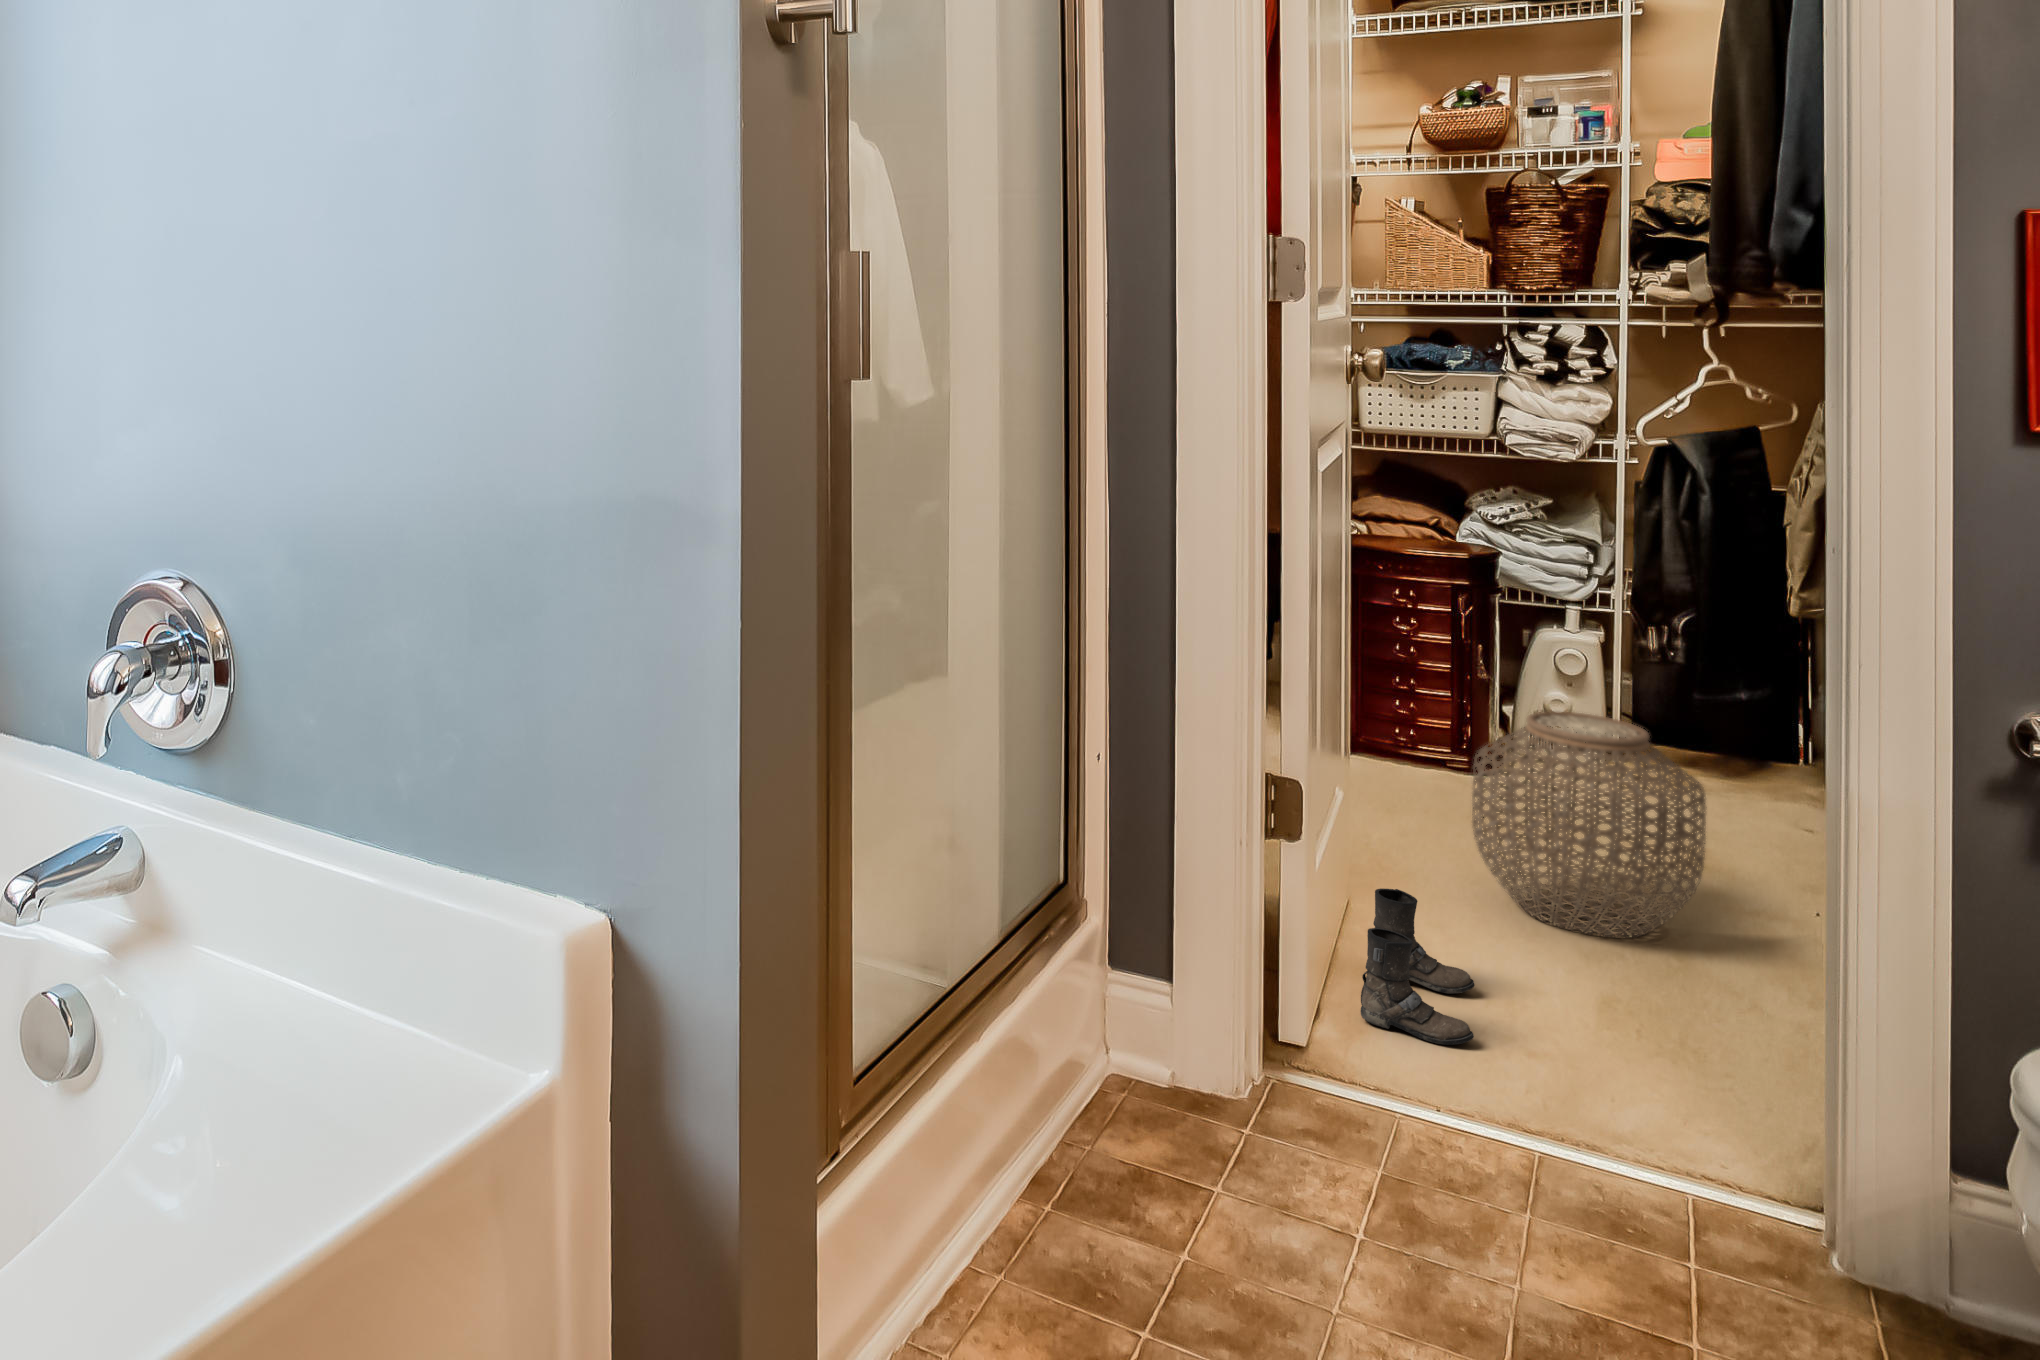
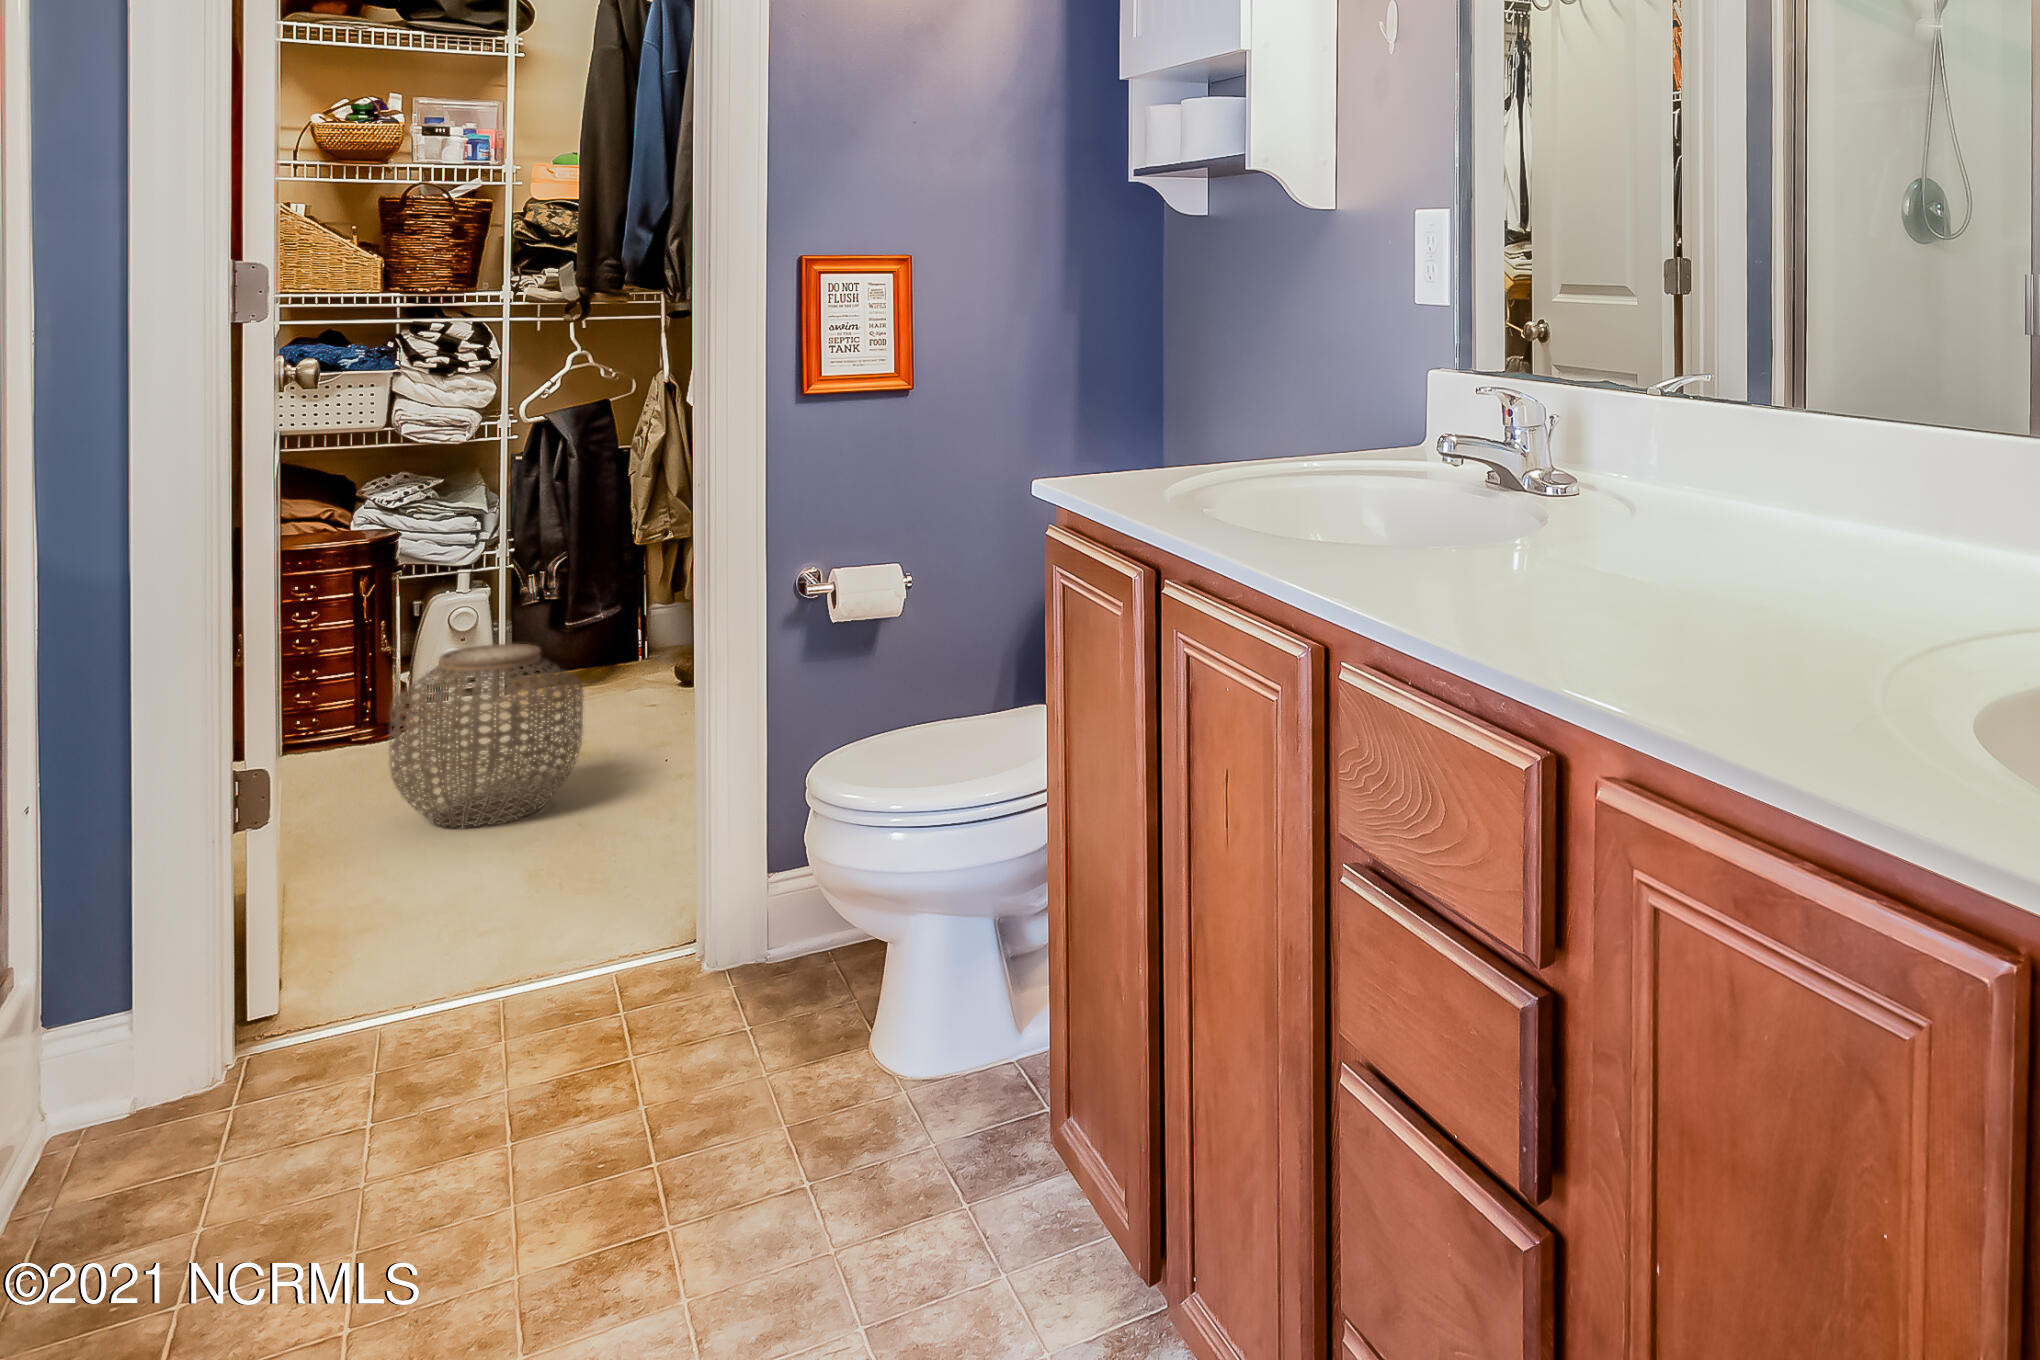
boots: present [1361,889,1475,1045] -> none [296,830,408,951]

